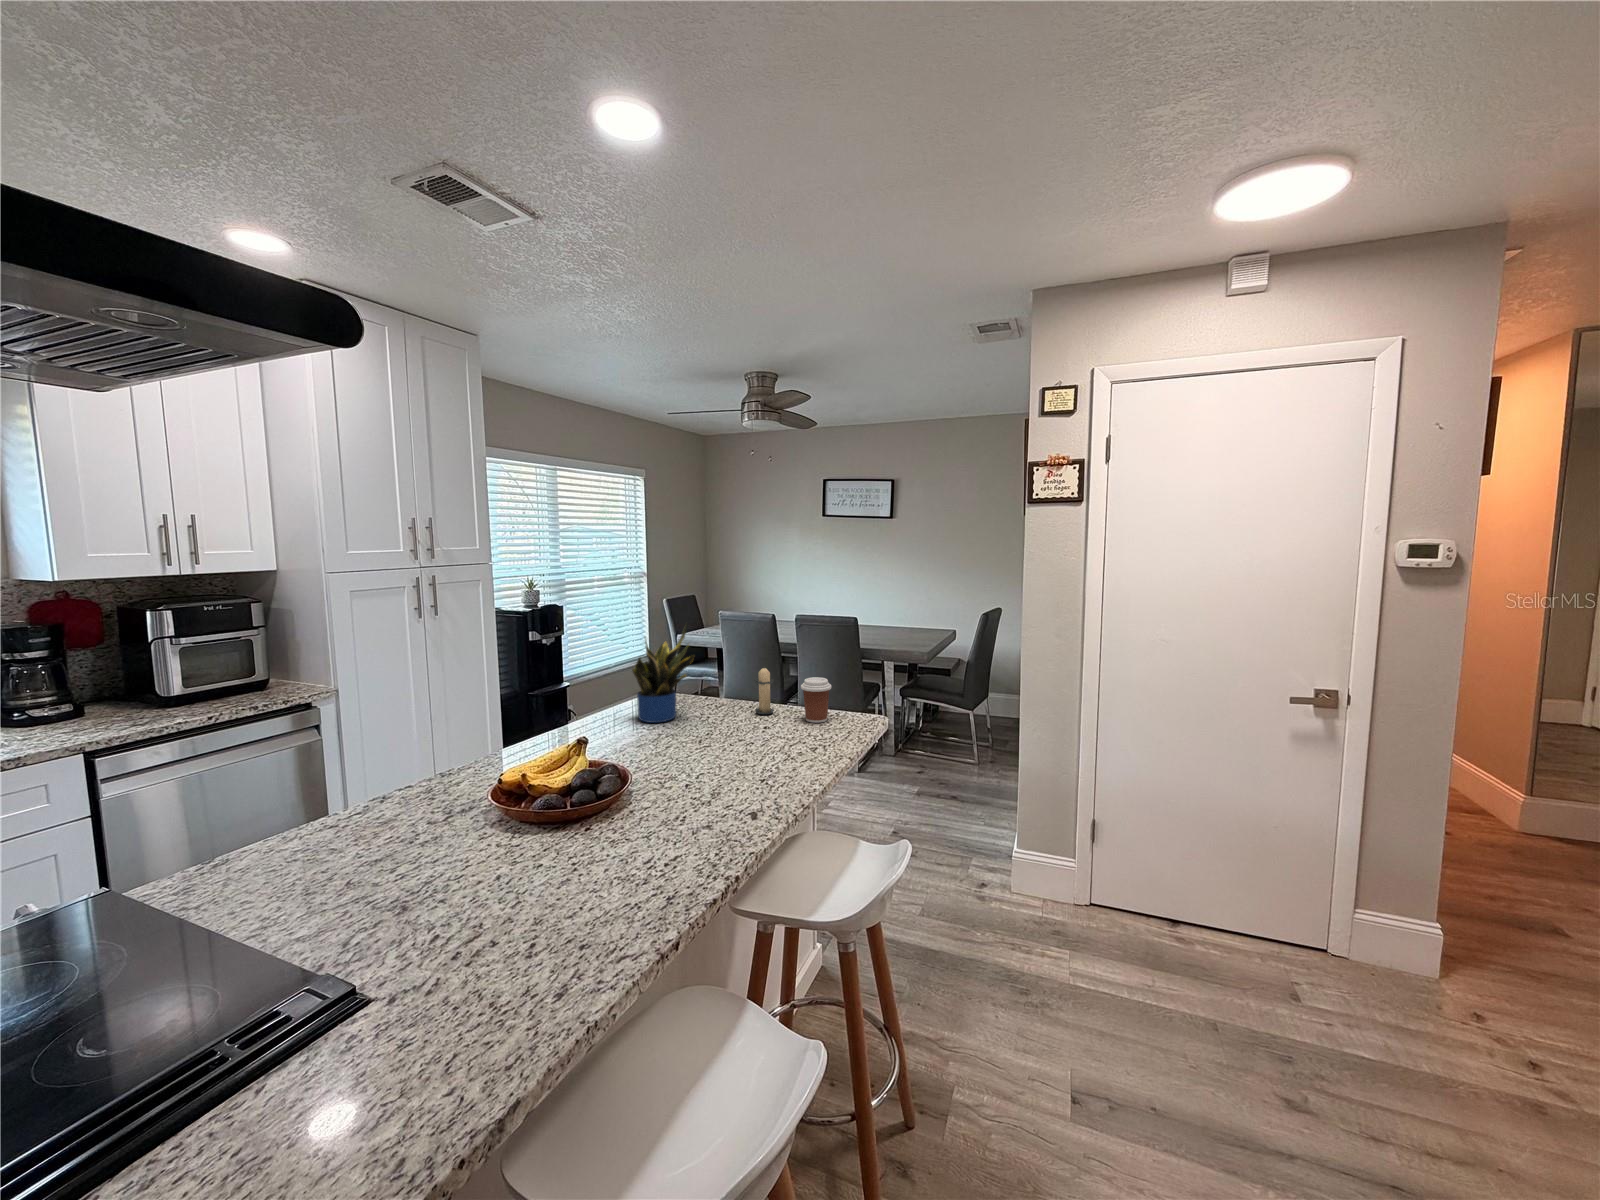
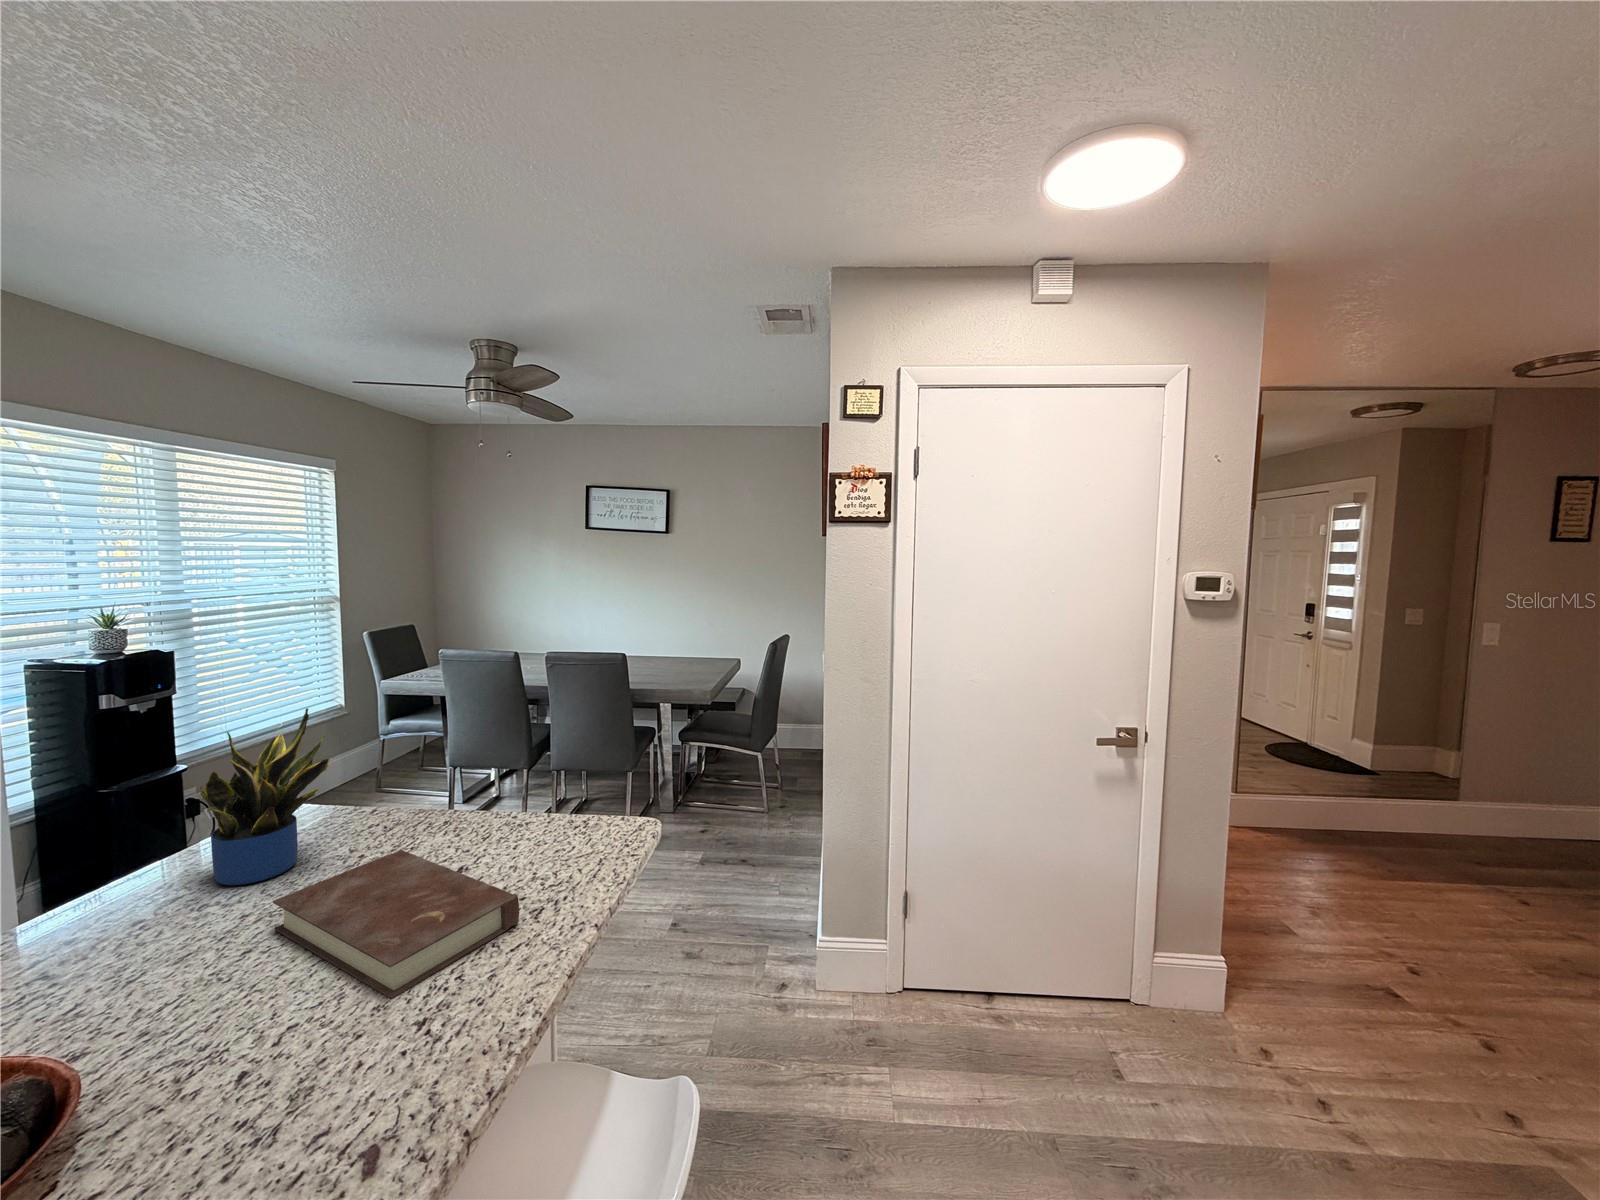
candle: present [755,668,774,714] -> none [444,759,487,839]
coffee cup: present [801,677,832,723] -> none [524,773,573,846]
book: none [677,711,806,771] -> present [273,850,519,999]

